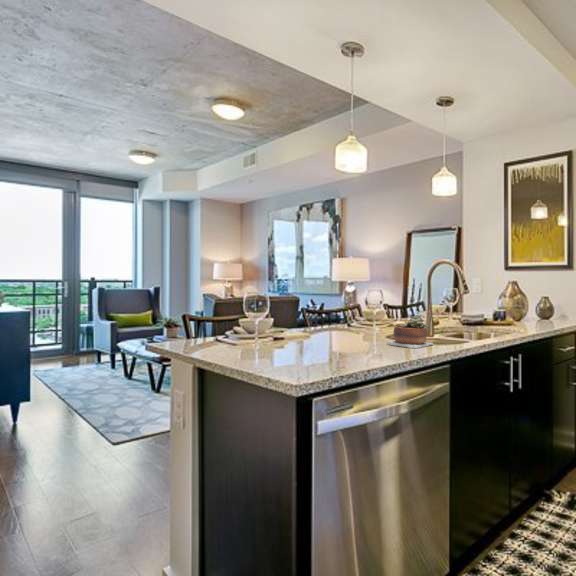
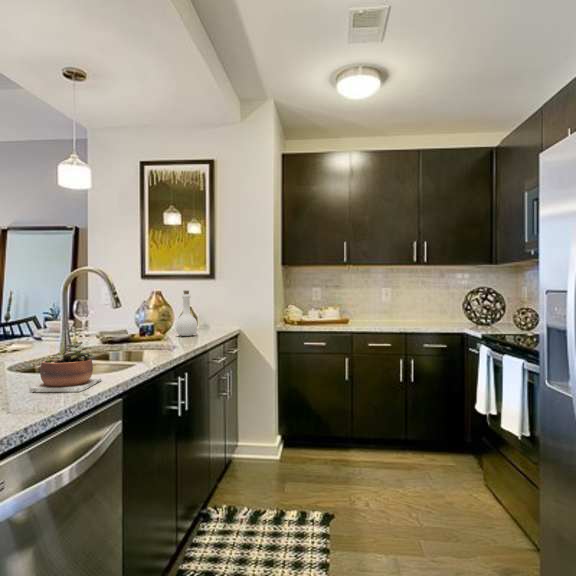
bottle: none [528,281,552,325] -> present [175,291,197,336]

